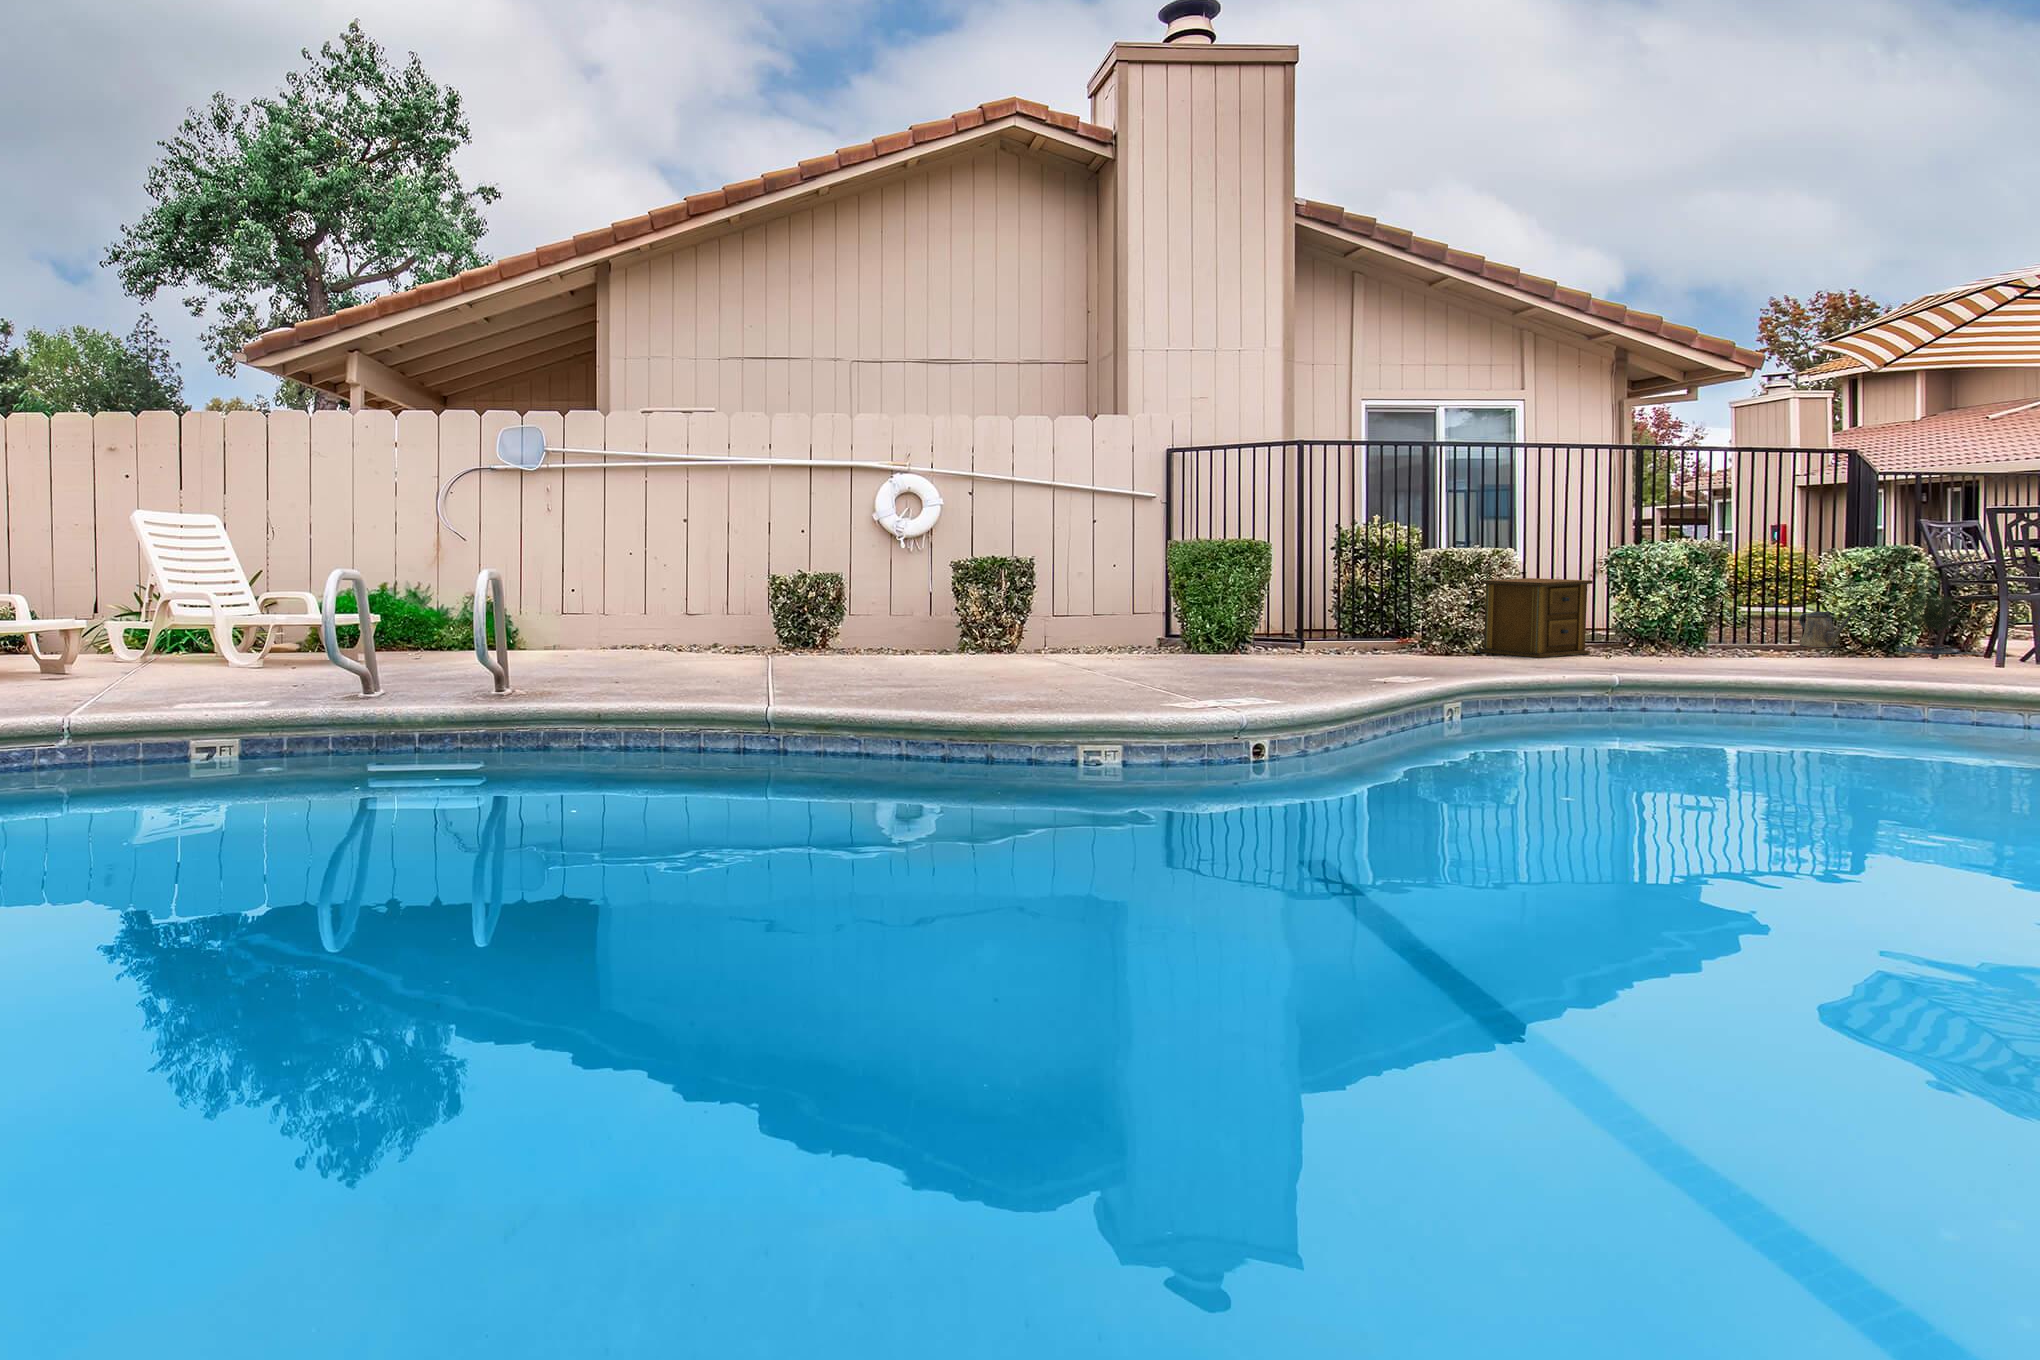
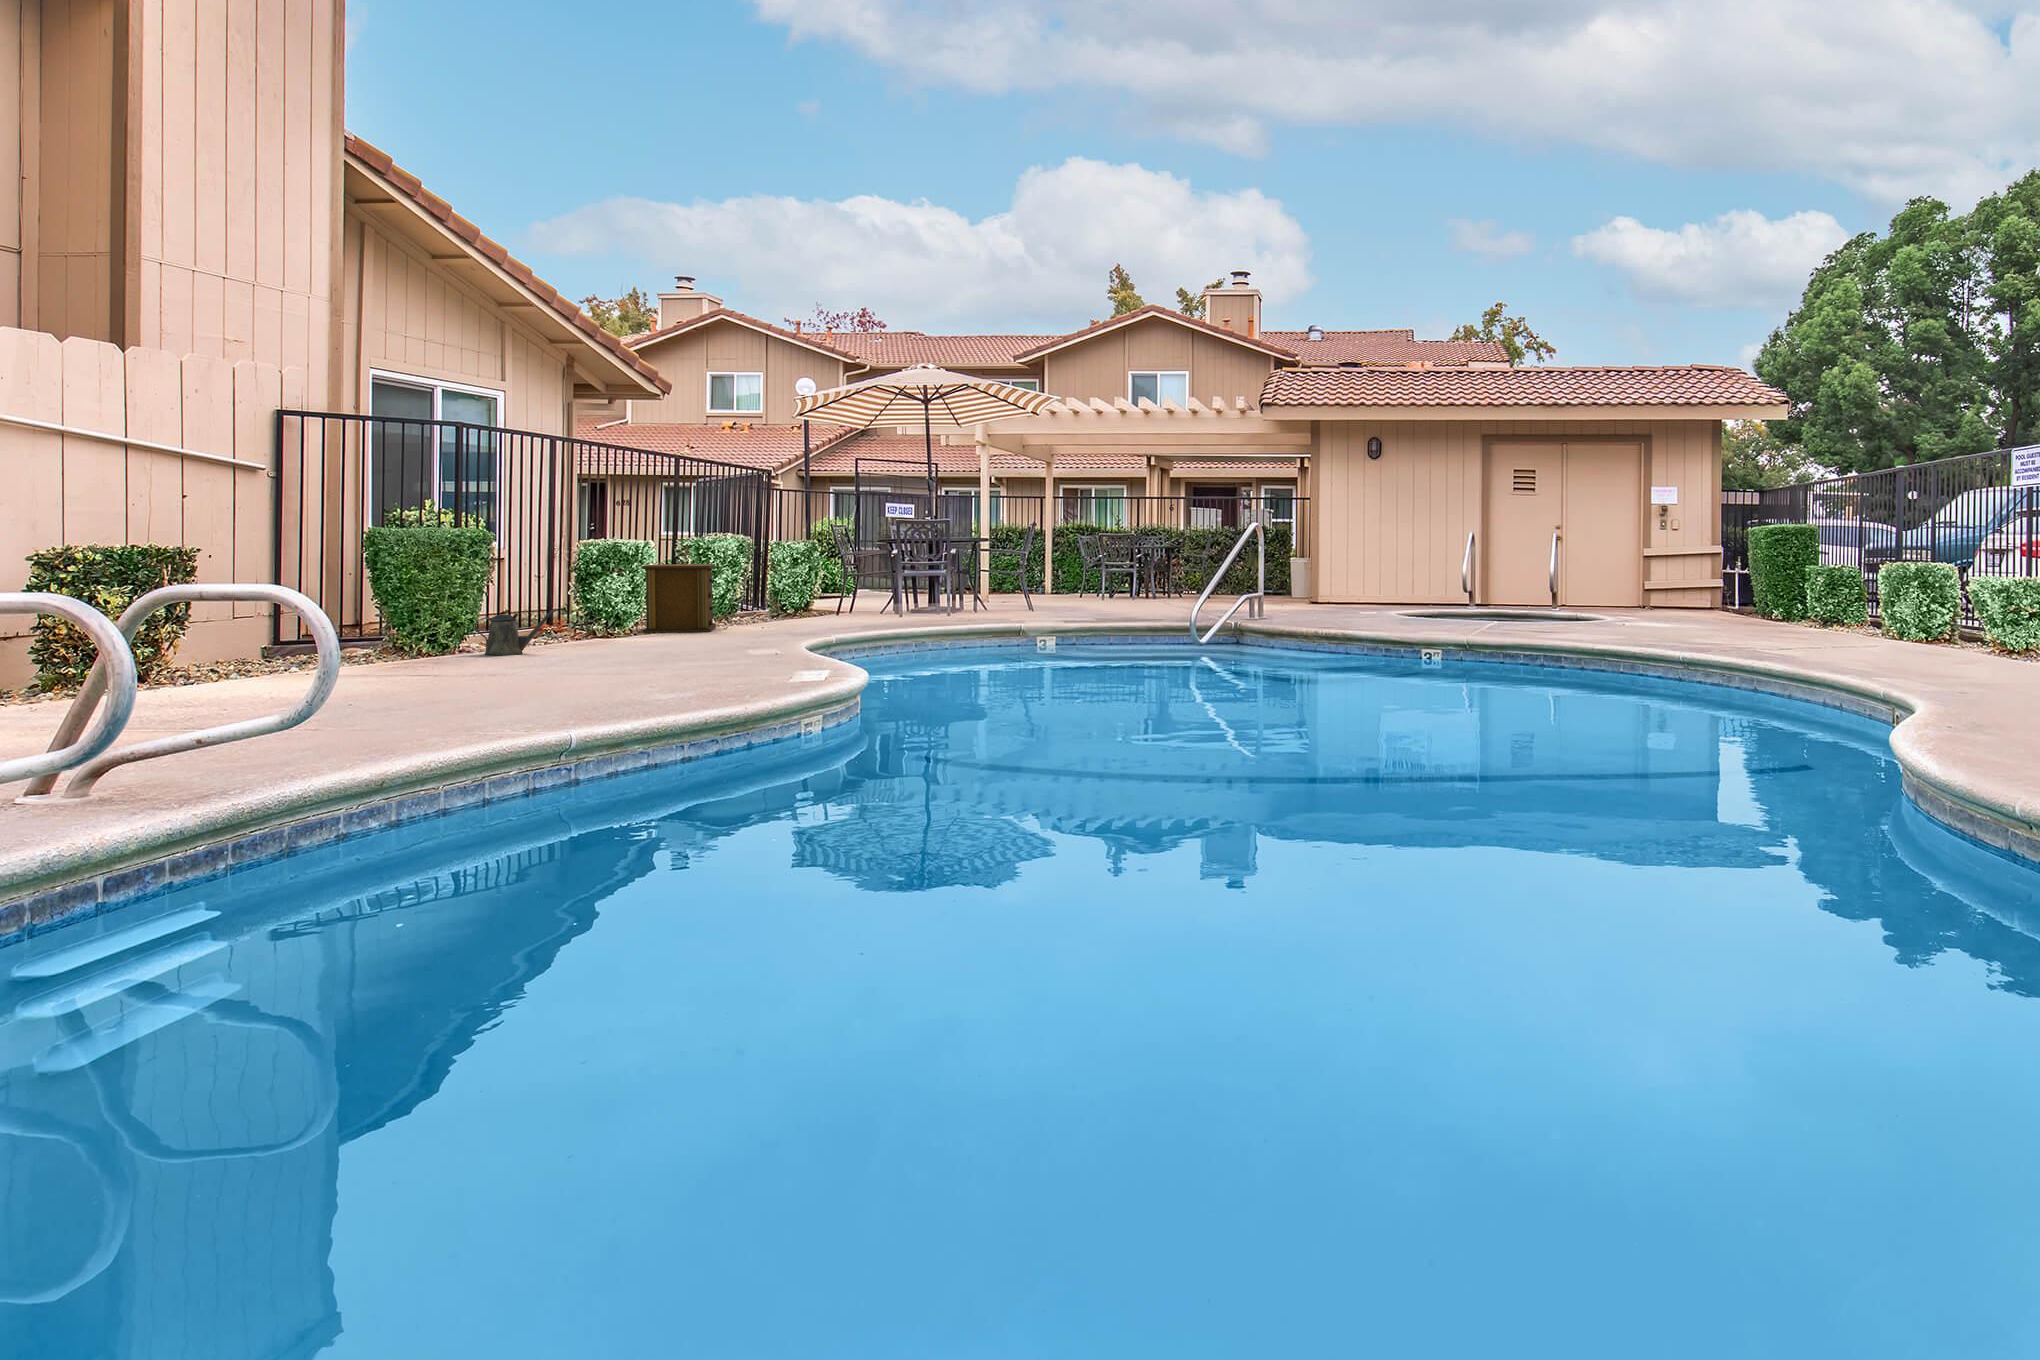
potted tree: present [1899,576,1960,654] -> none [816,555,856,613]
watering can: present [1799,611,1857,647] -> present [474,609,557,655]

